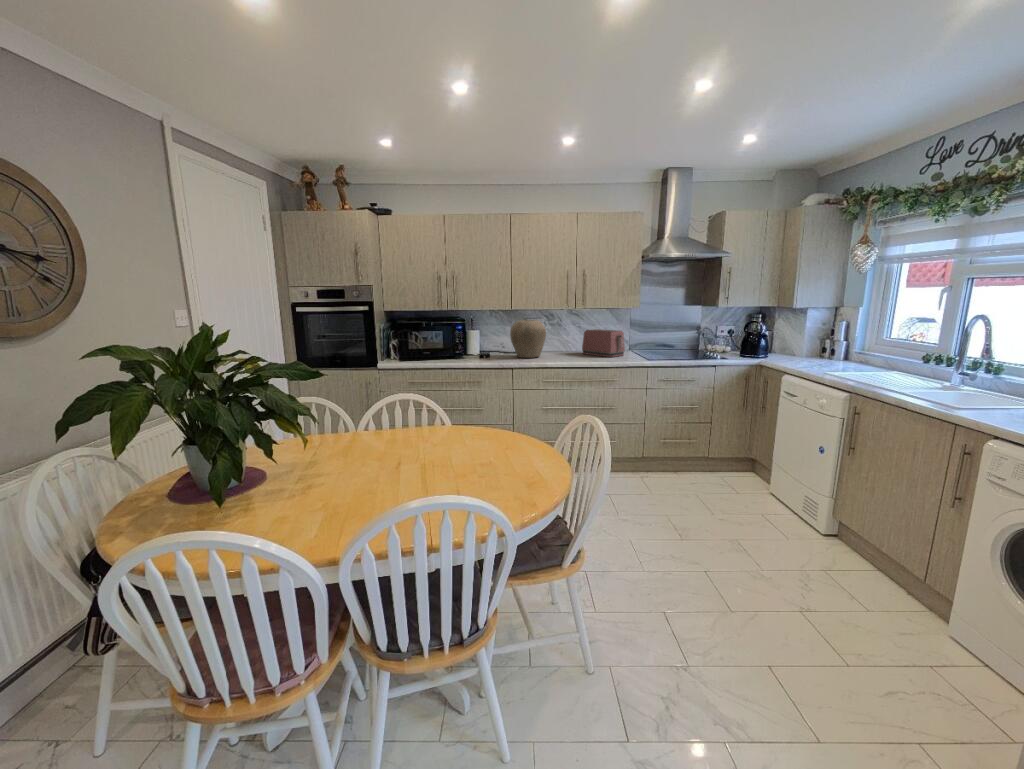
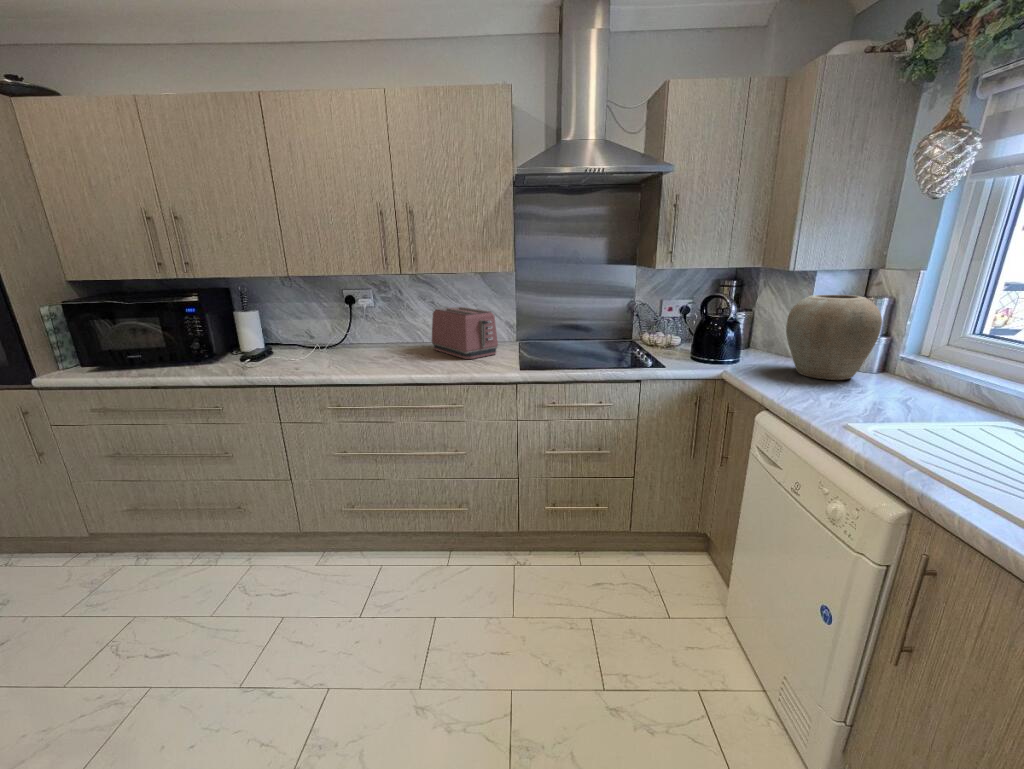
vase: present [510,320,546,358] -> present [786,295,882,380]

